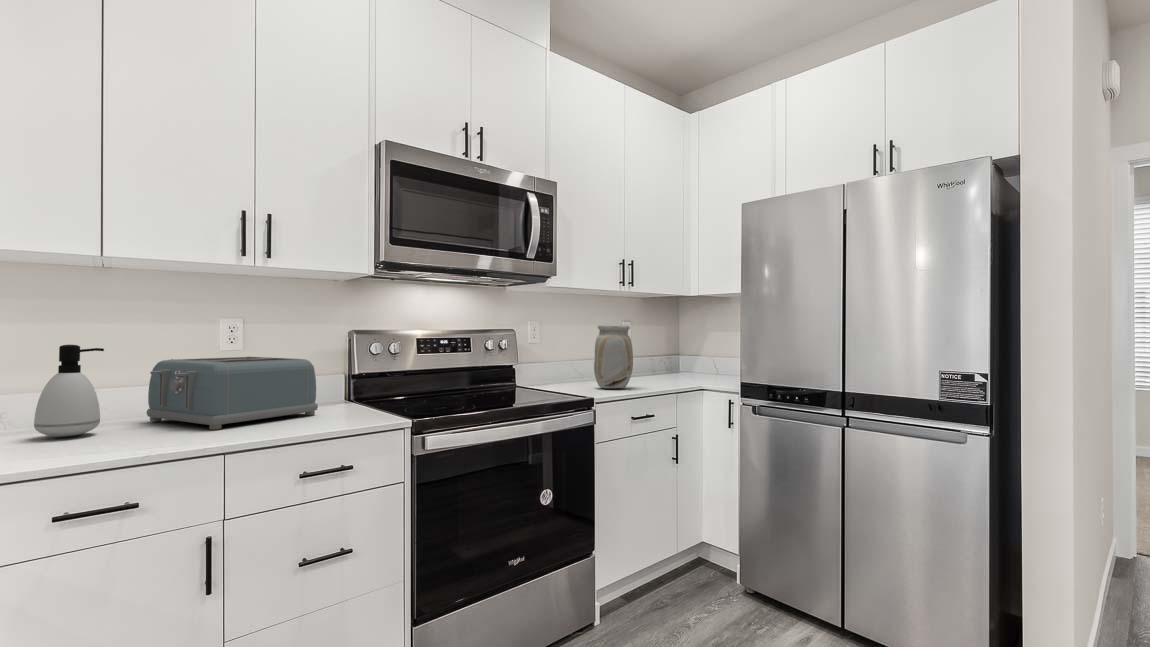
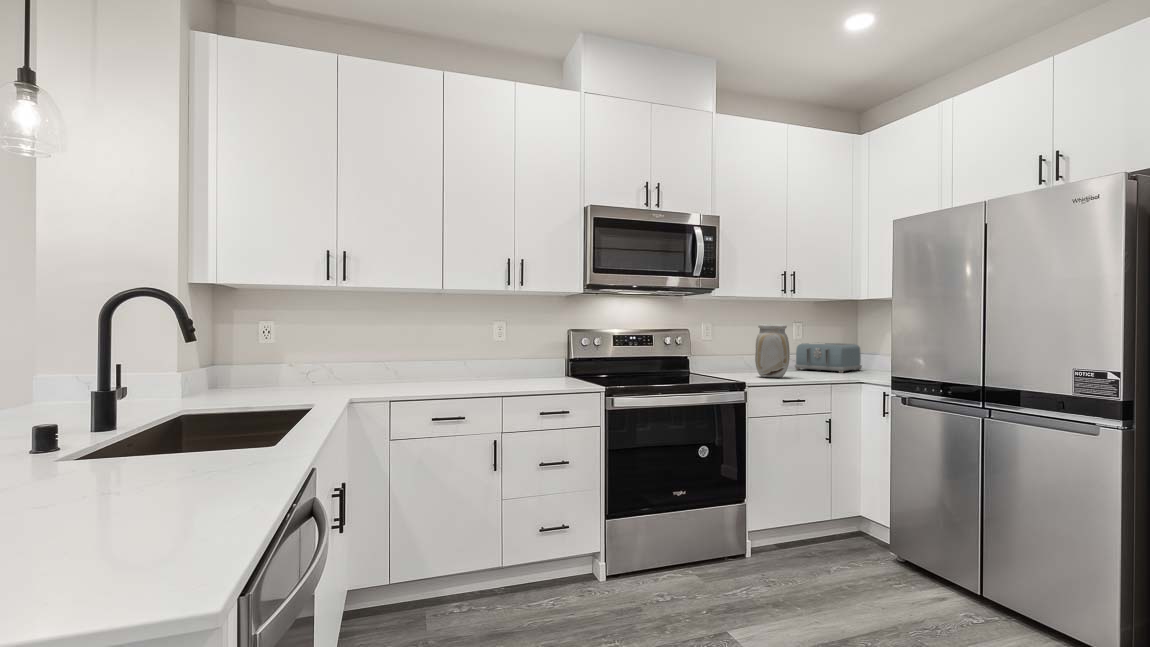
soap dispenser: present [34,345,104,437] -> none [411,340,440,390]
toaster: present [147,357,318,430] -> present [795,343,862,373]

